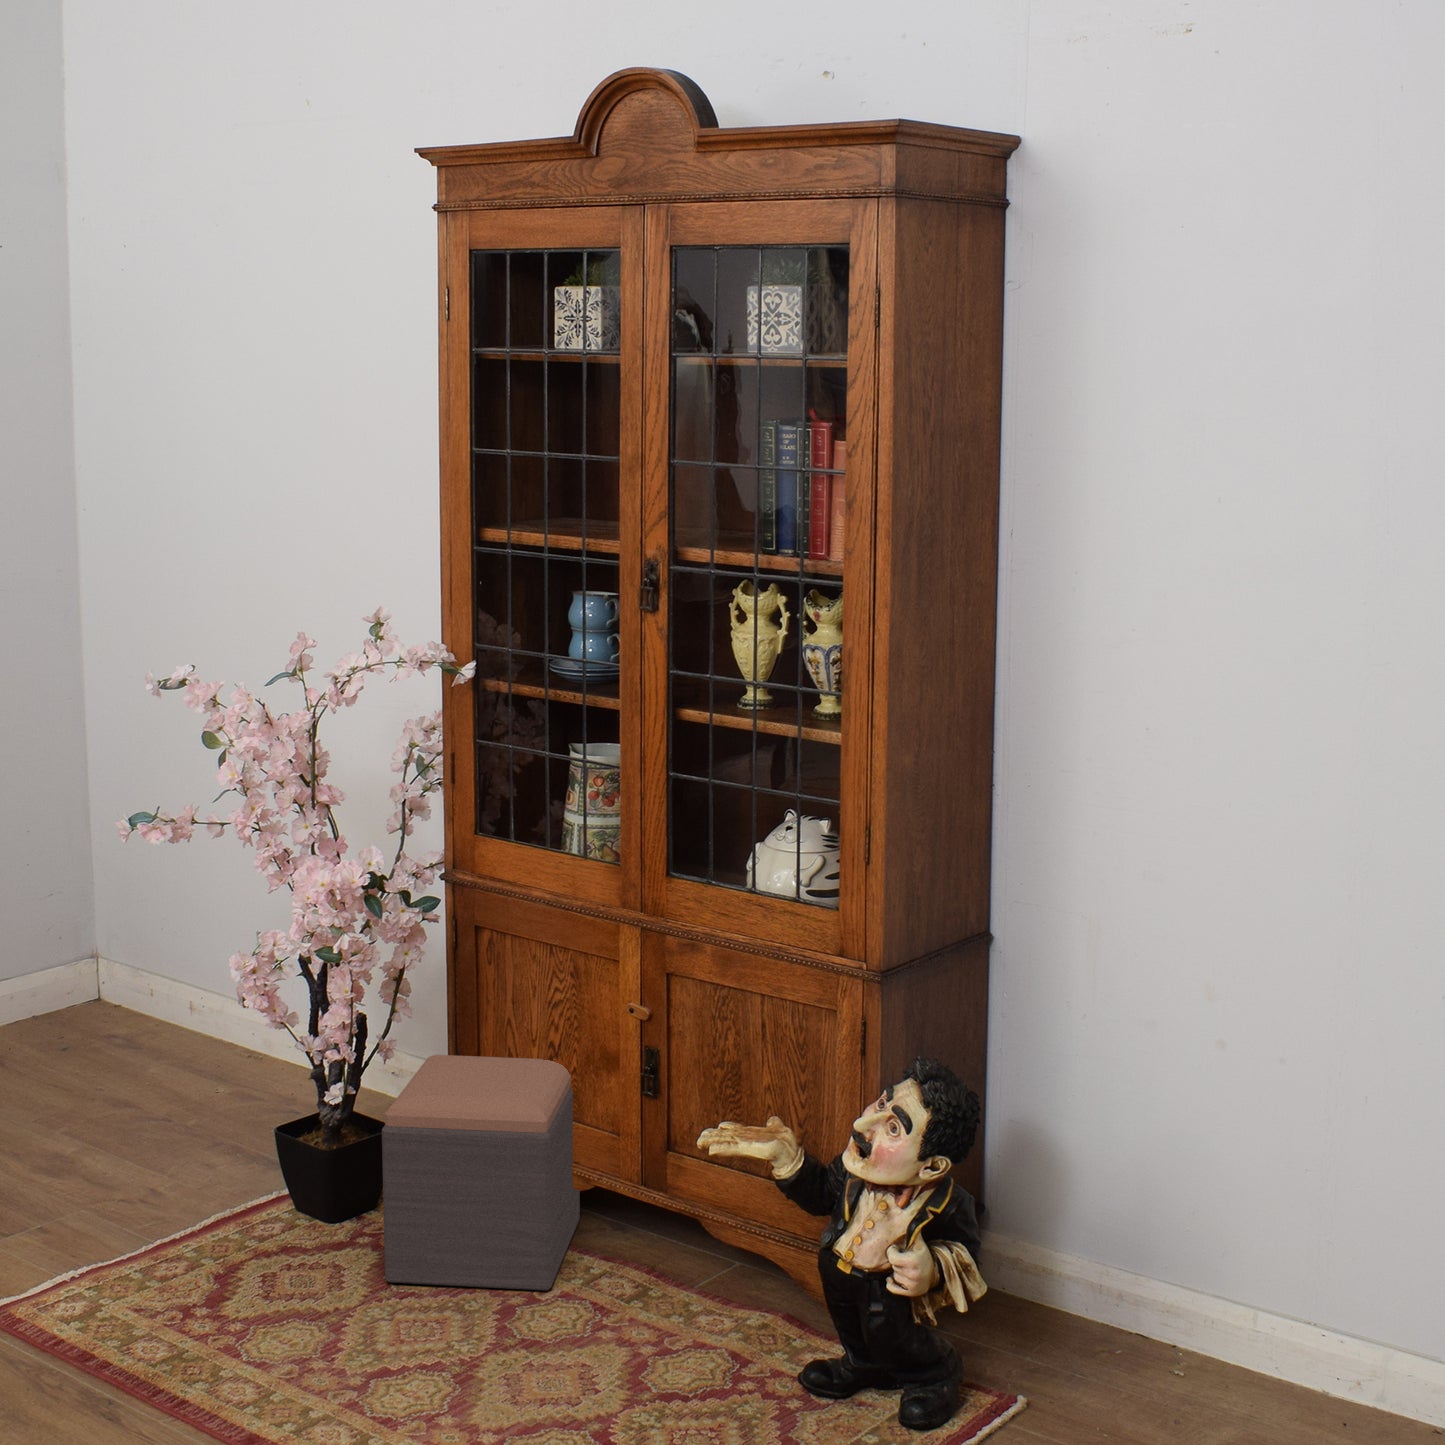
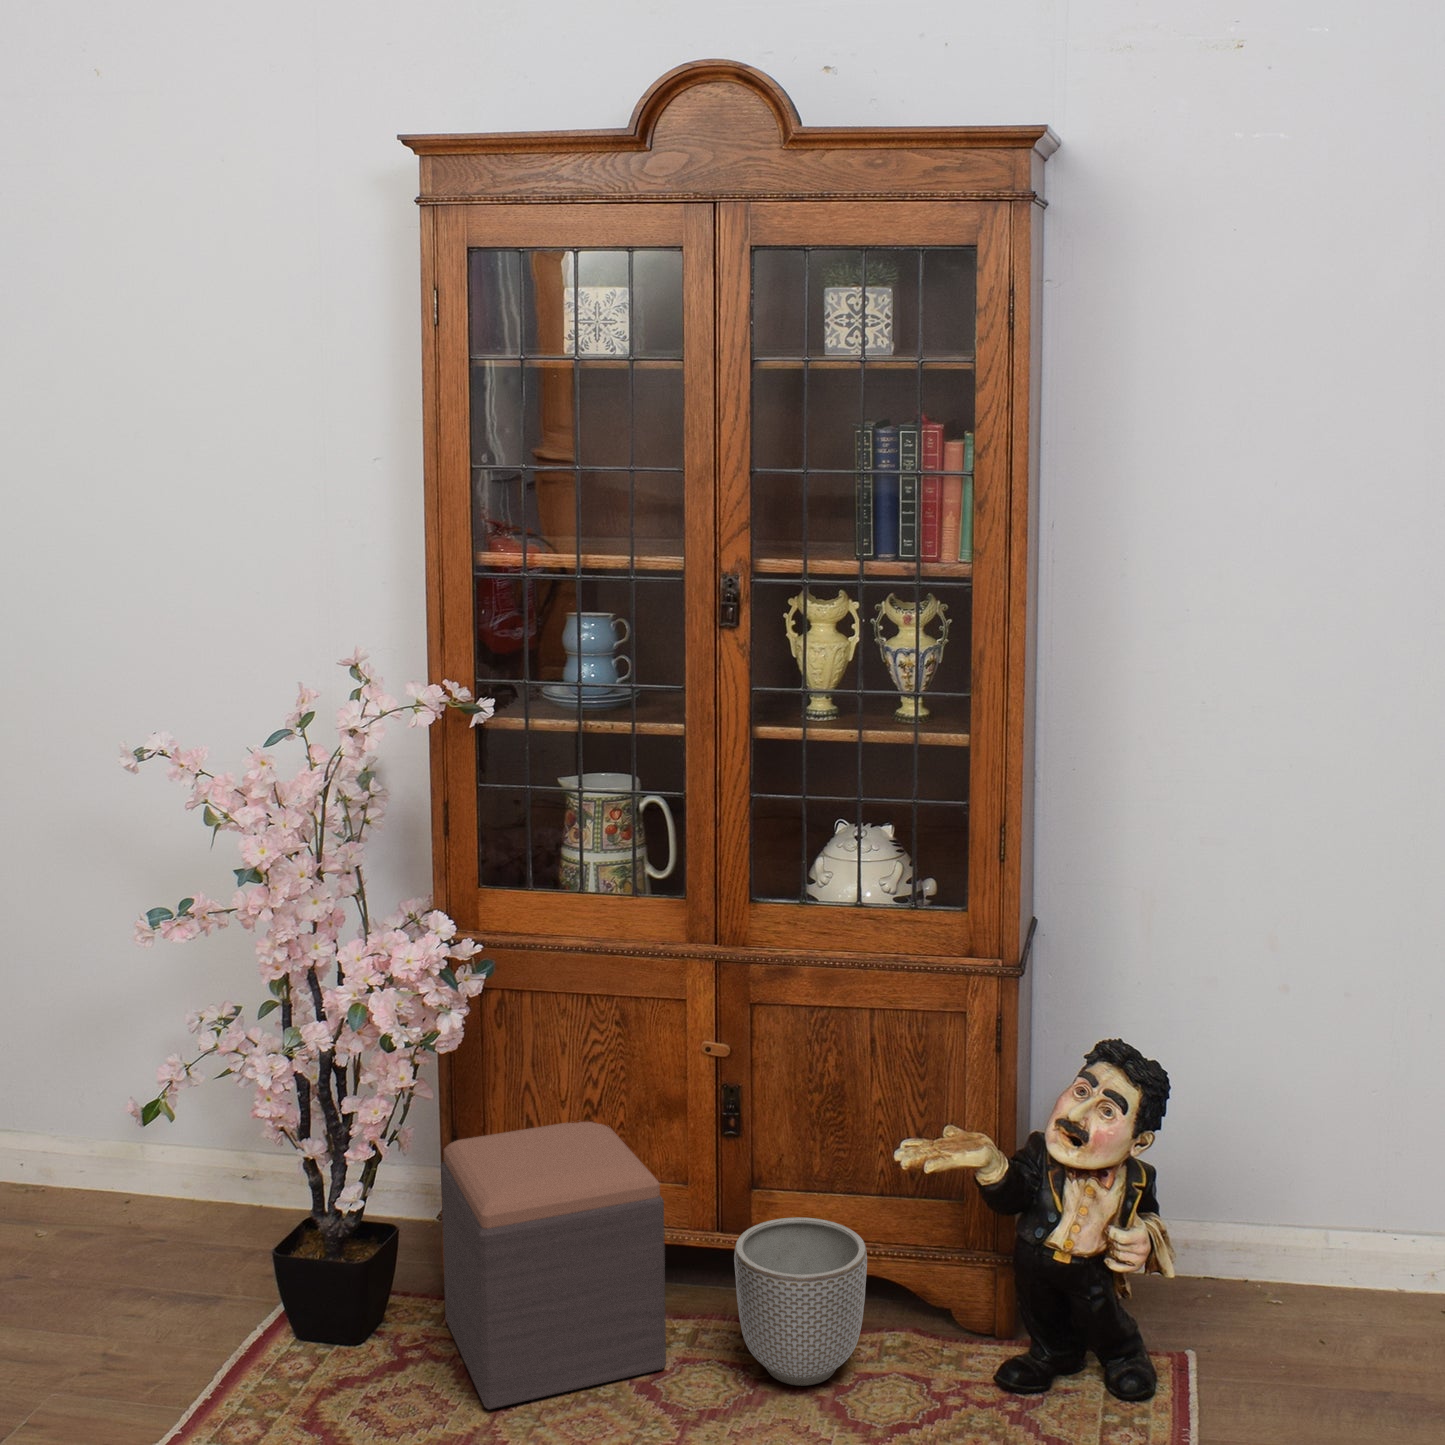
planter: none [594,1181,720,1334] -> present [734,1217,867,1386]

